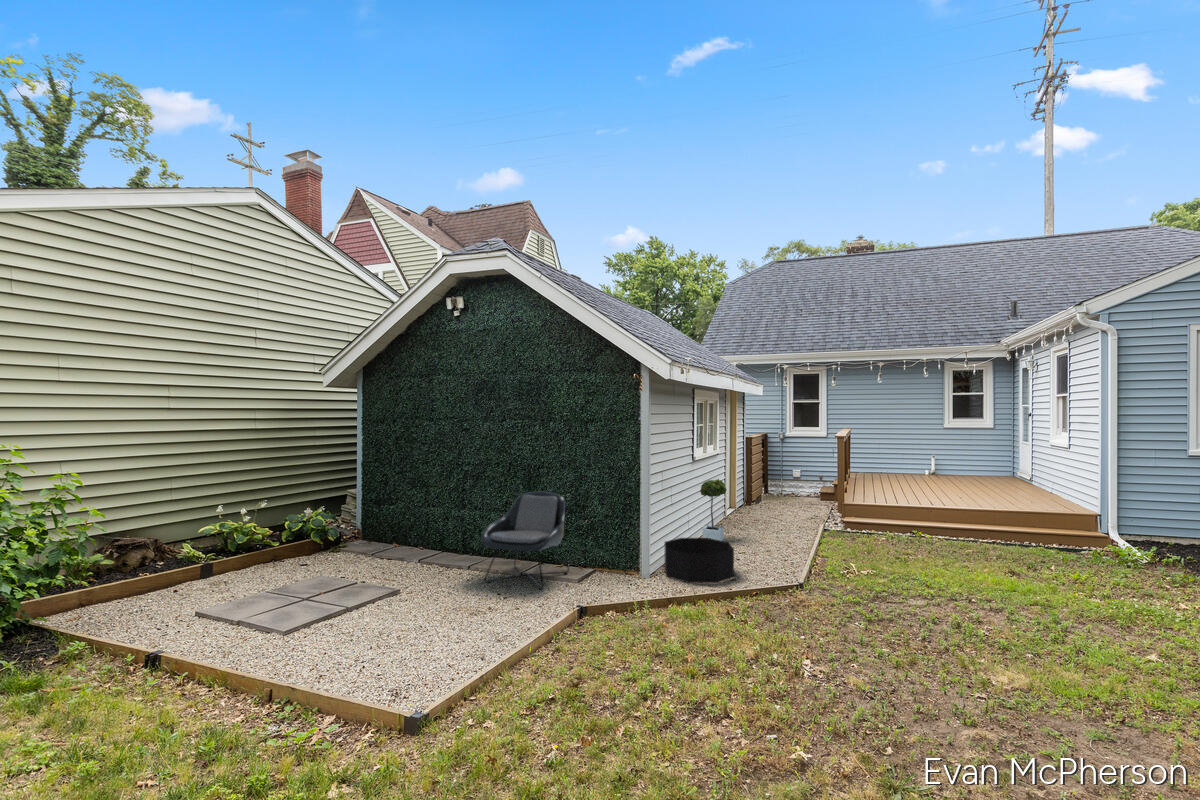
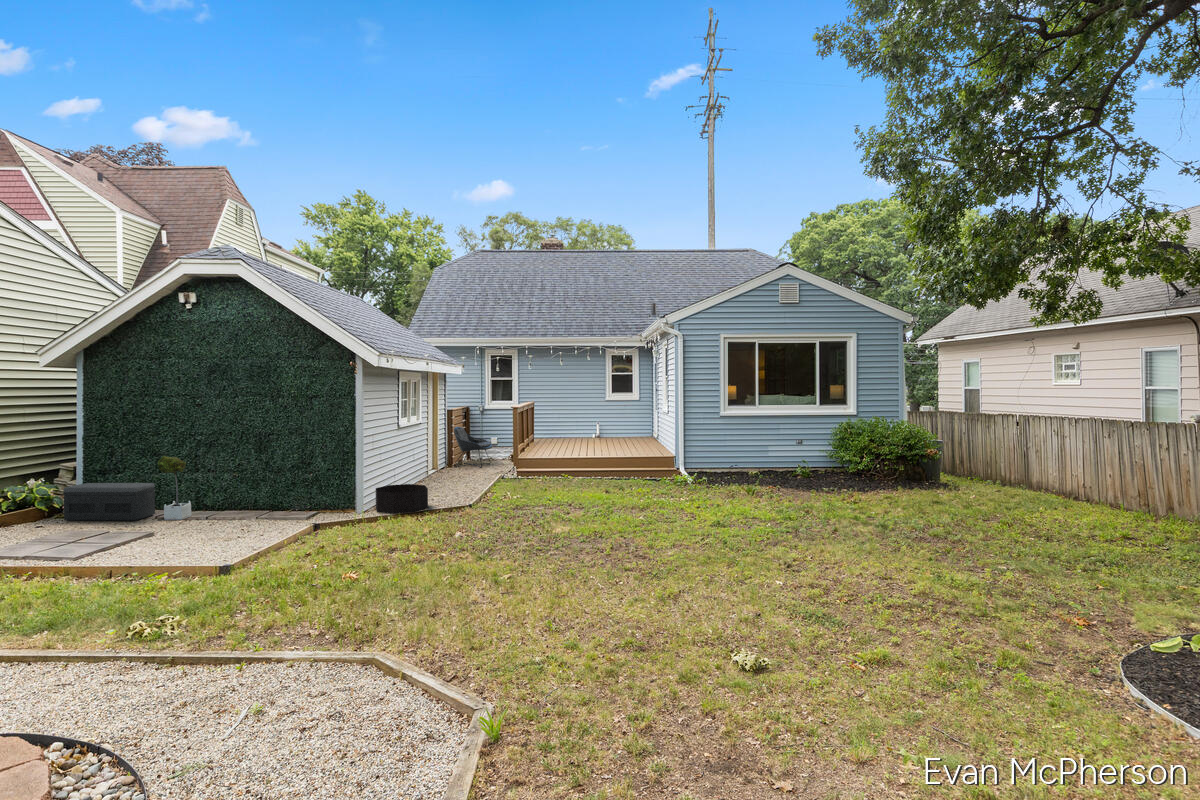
potted tree: present [700,479,727,541] -> present [158,456,191,520]
lounge chair: present [481,491,569,589] -> present [454,427,493,468]
storage bench: none [344,512,427,561] -> present [63,483,155,521]

